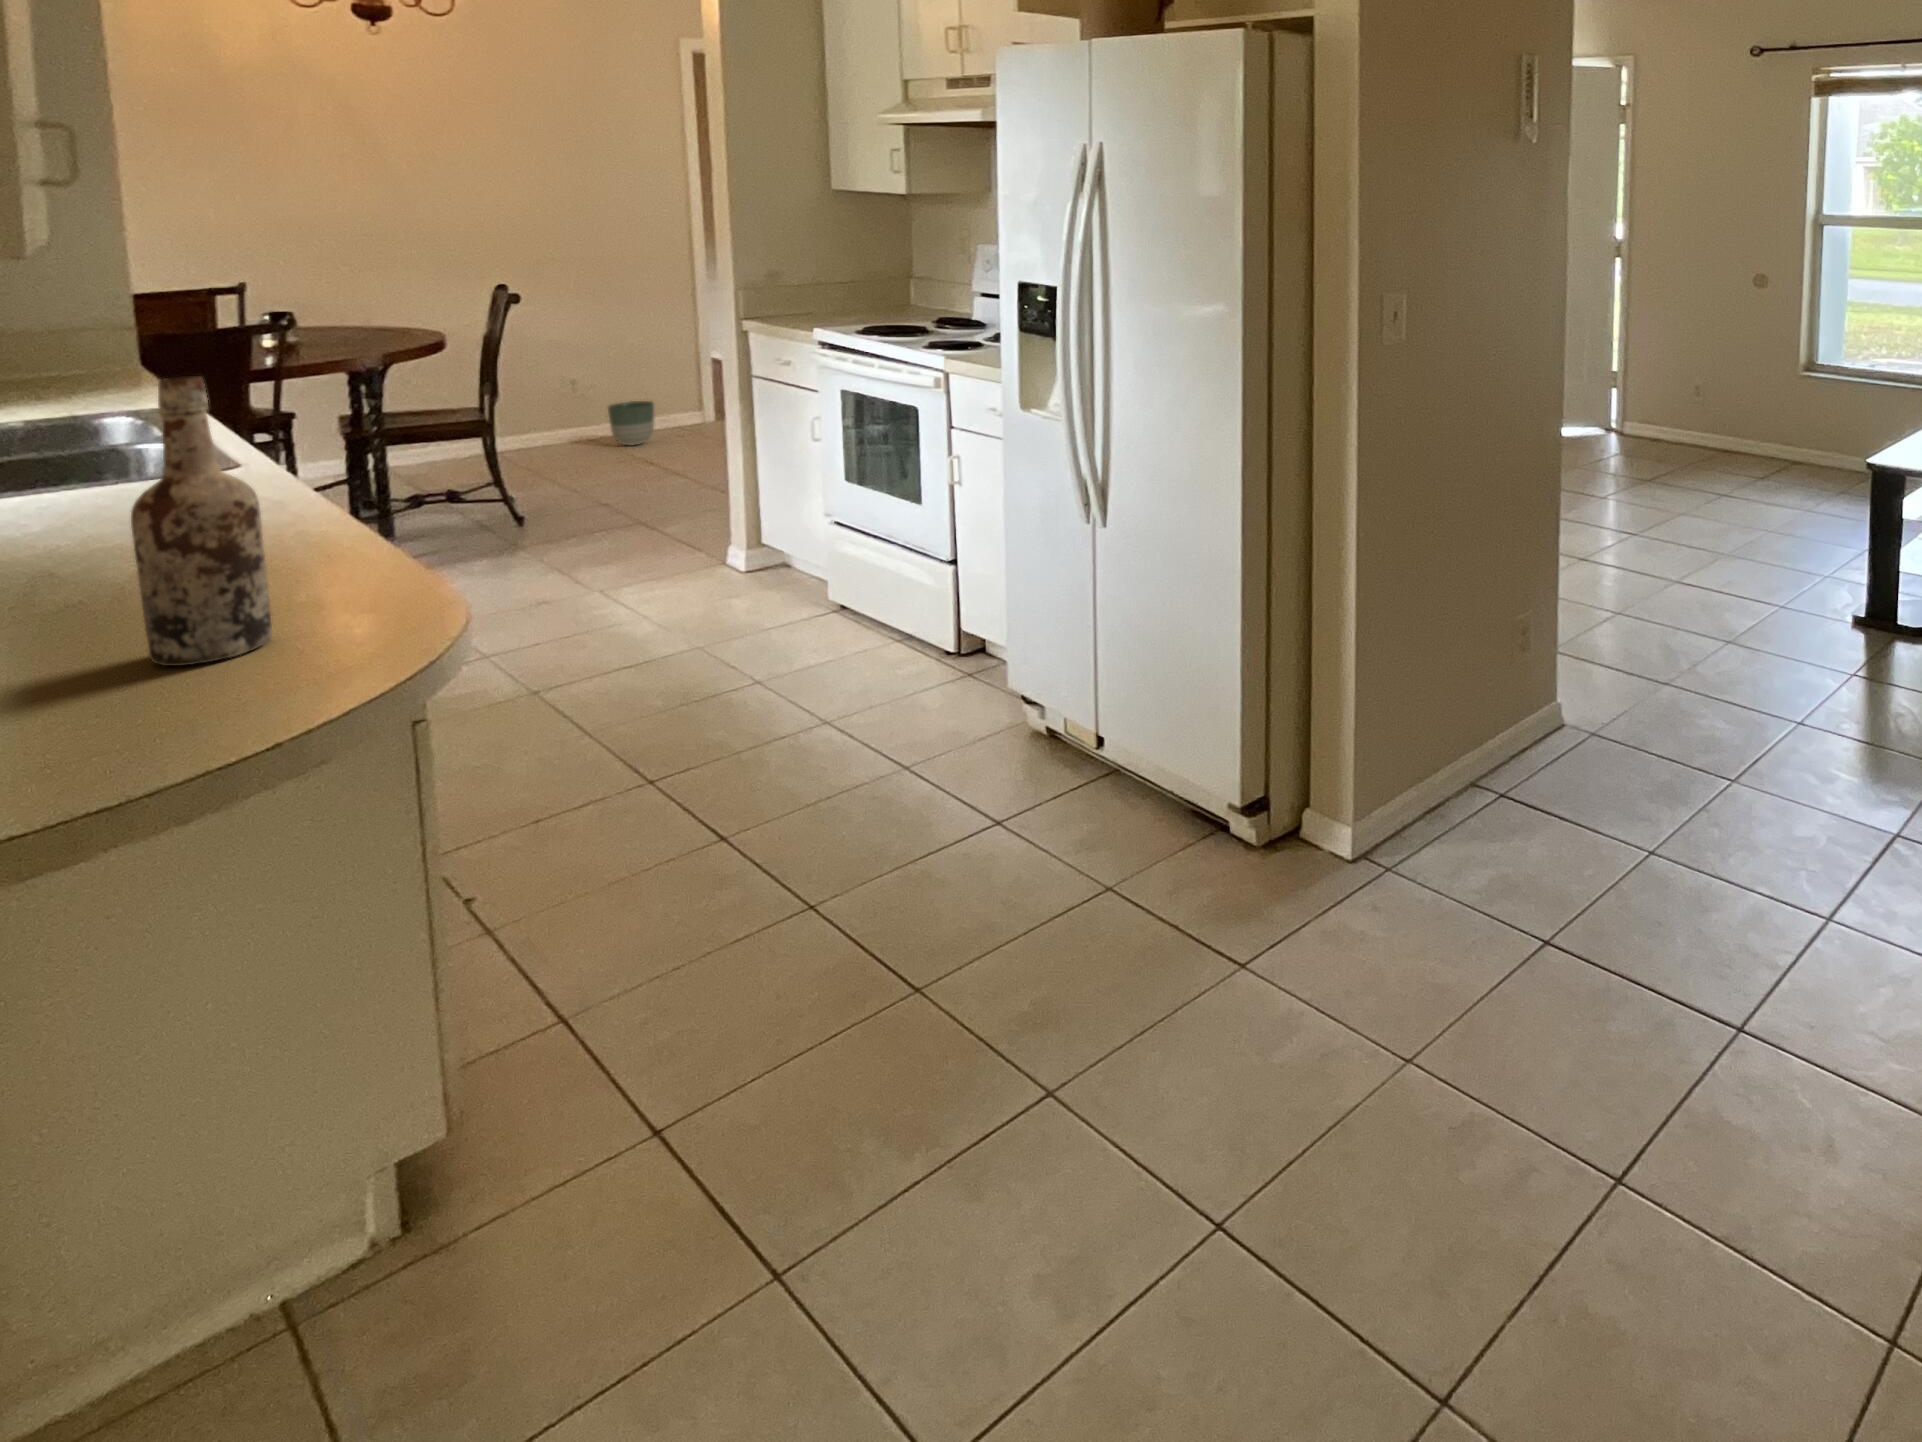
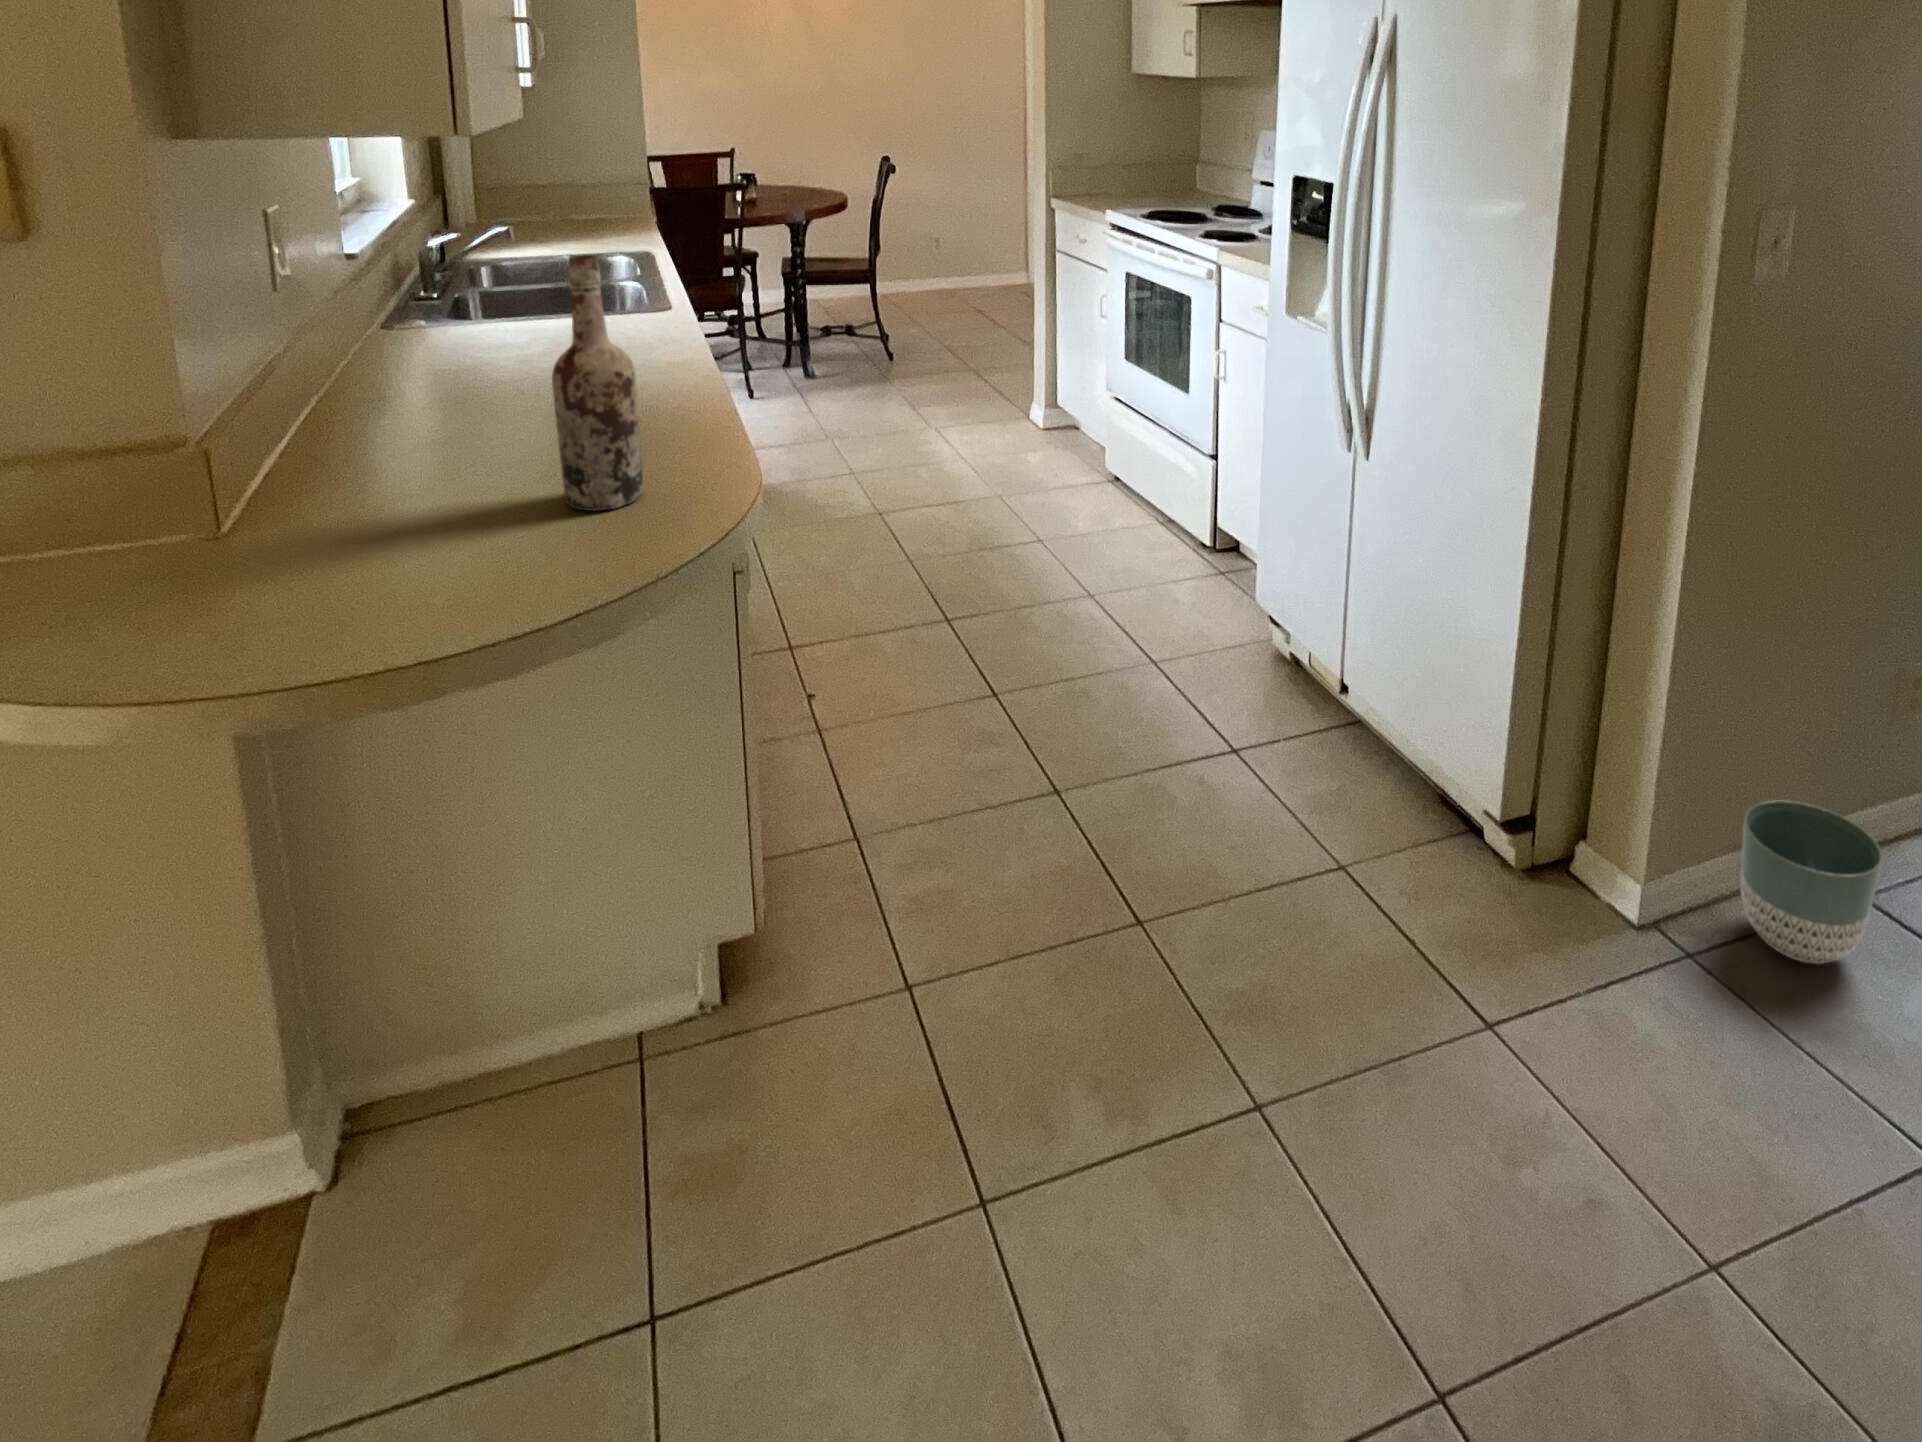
planter: present [608,401,654,445] -> present [1741,801,1882,964]

